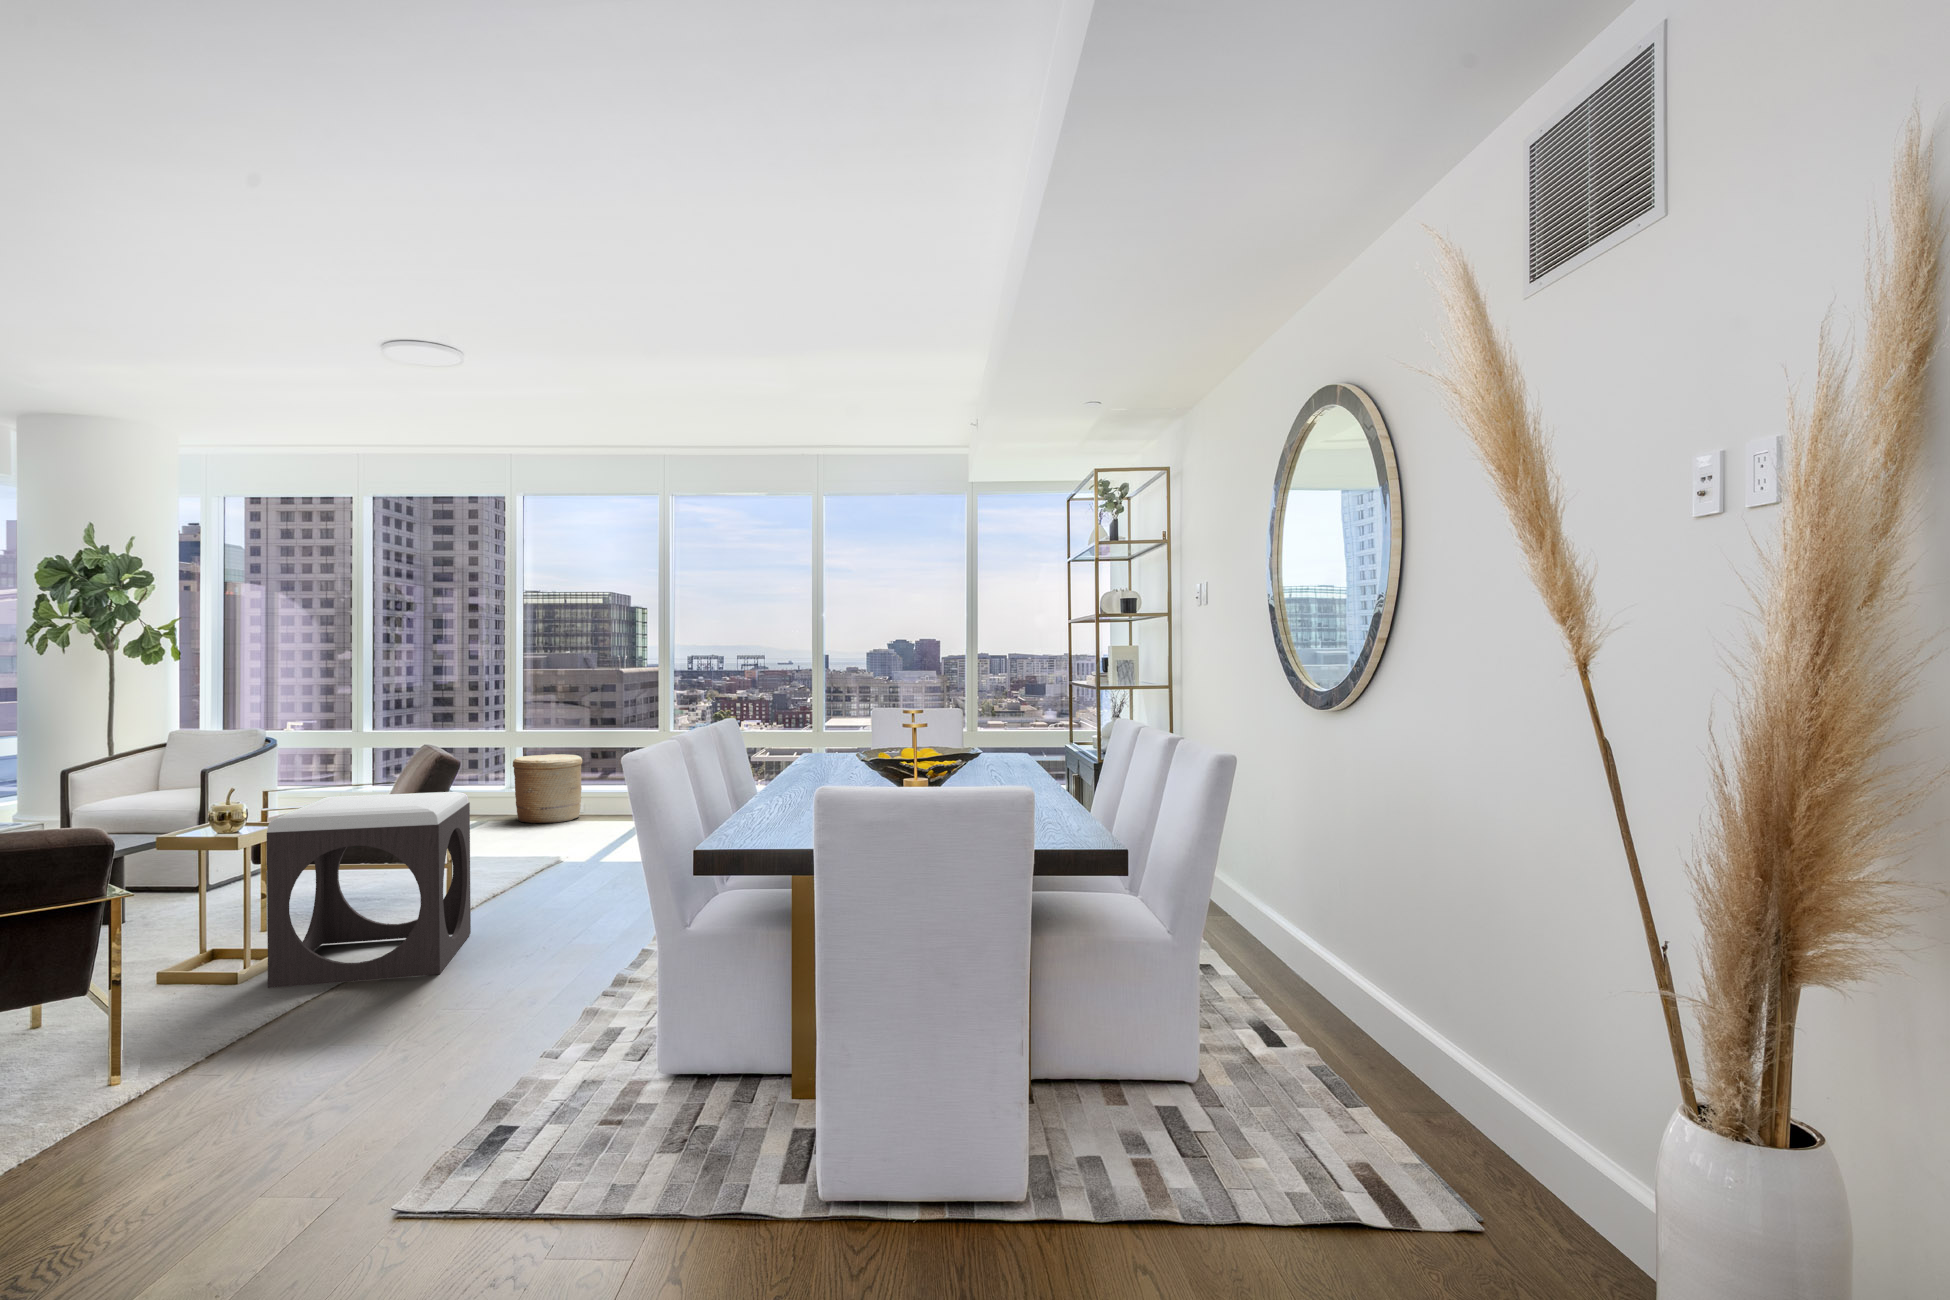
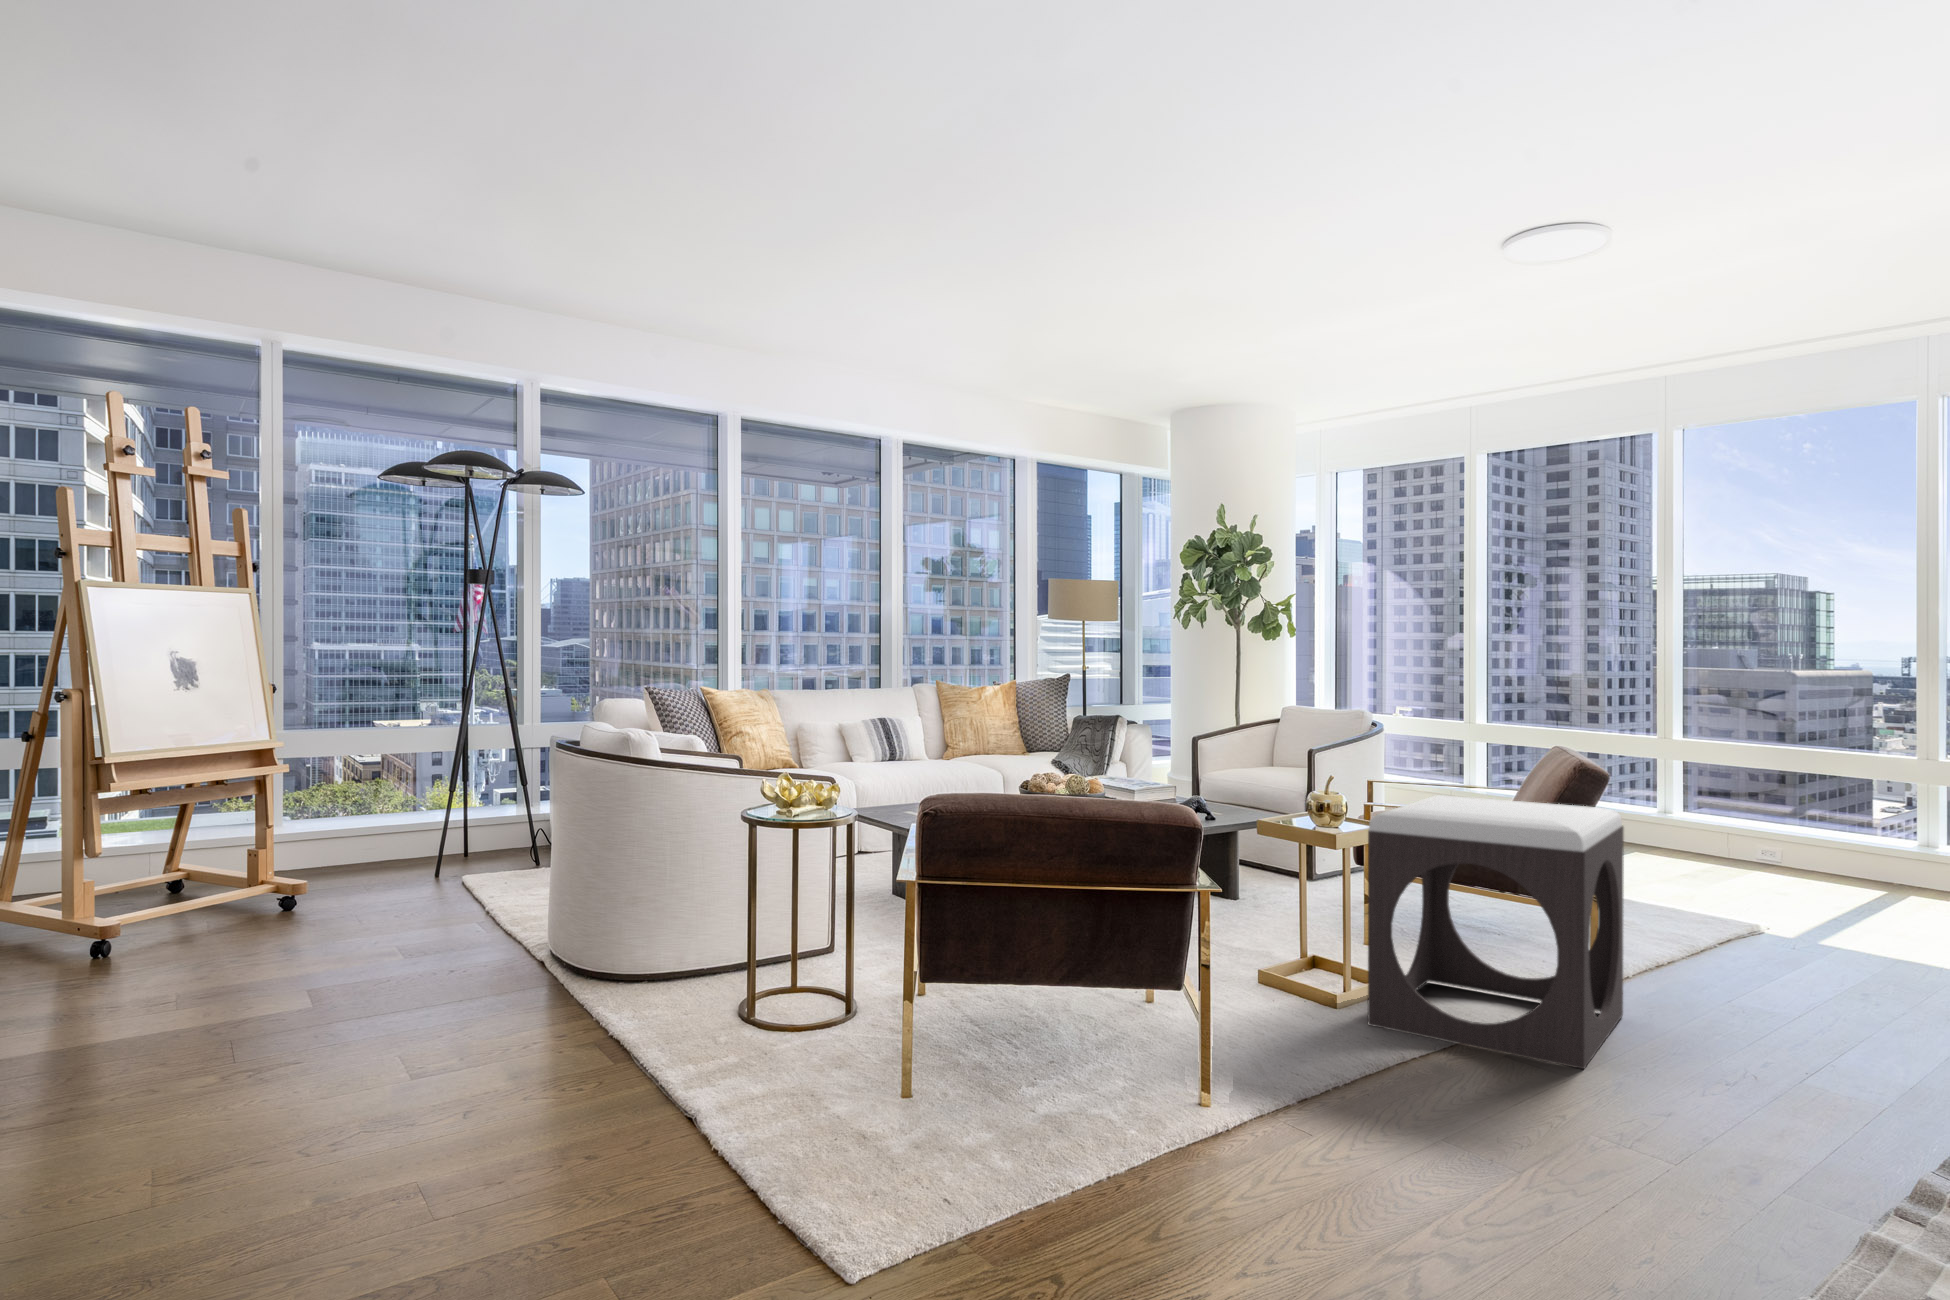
woven basket: present [513,754,583,823] -> none [1663,773,1771,871]

